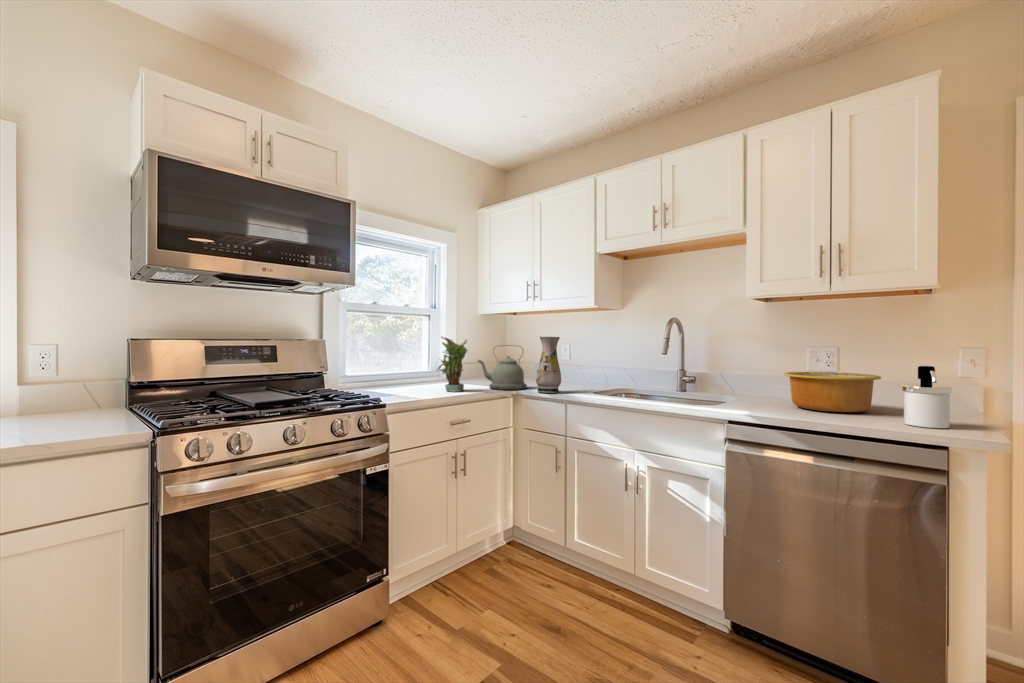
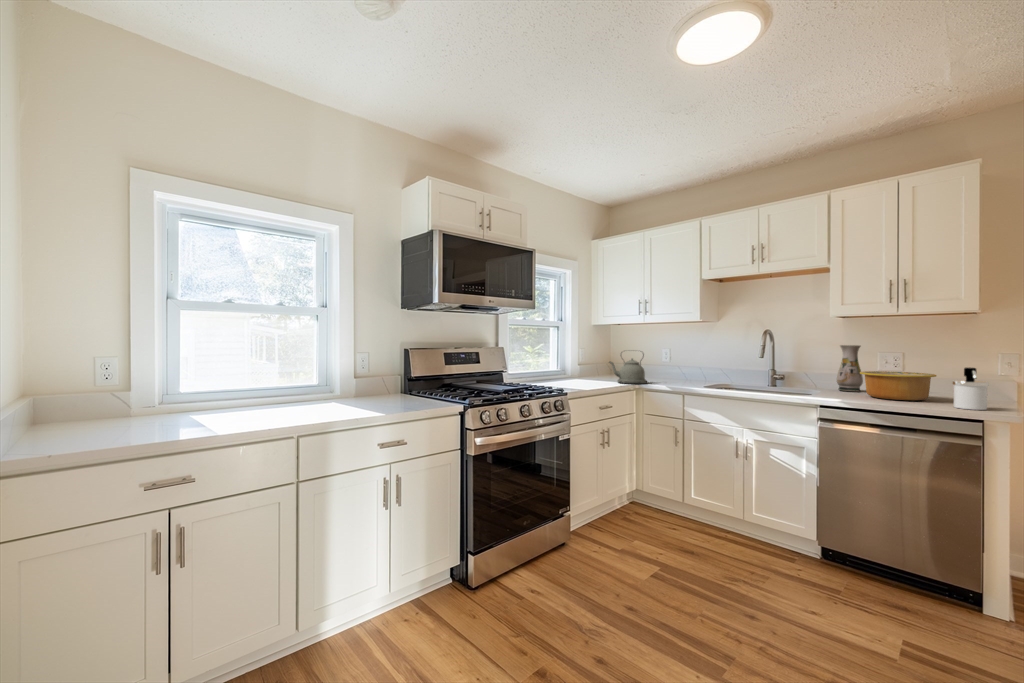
potted plant: present [438,337,467,392] -> none [581,344,606,385]
vase: present [536,337,561,393] -> present [837,345,863,392]

